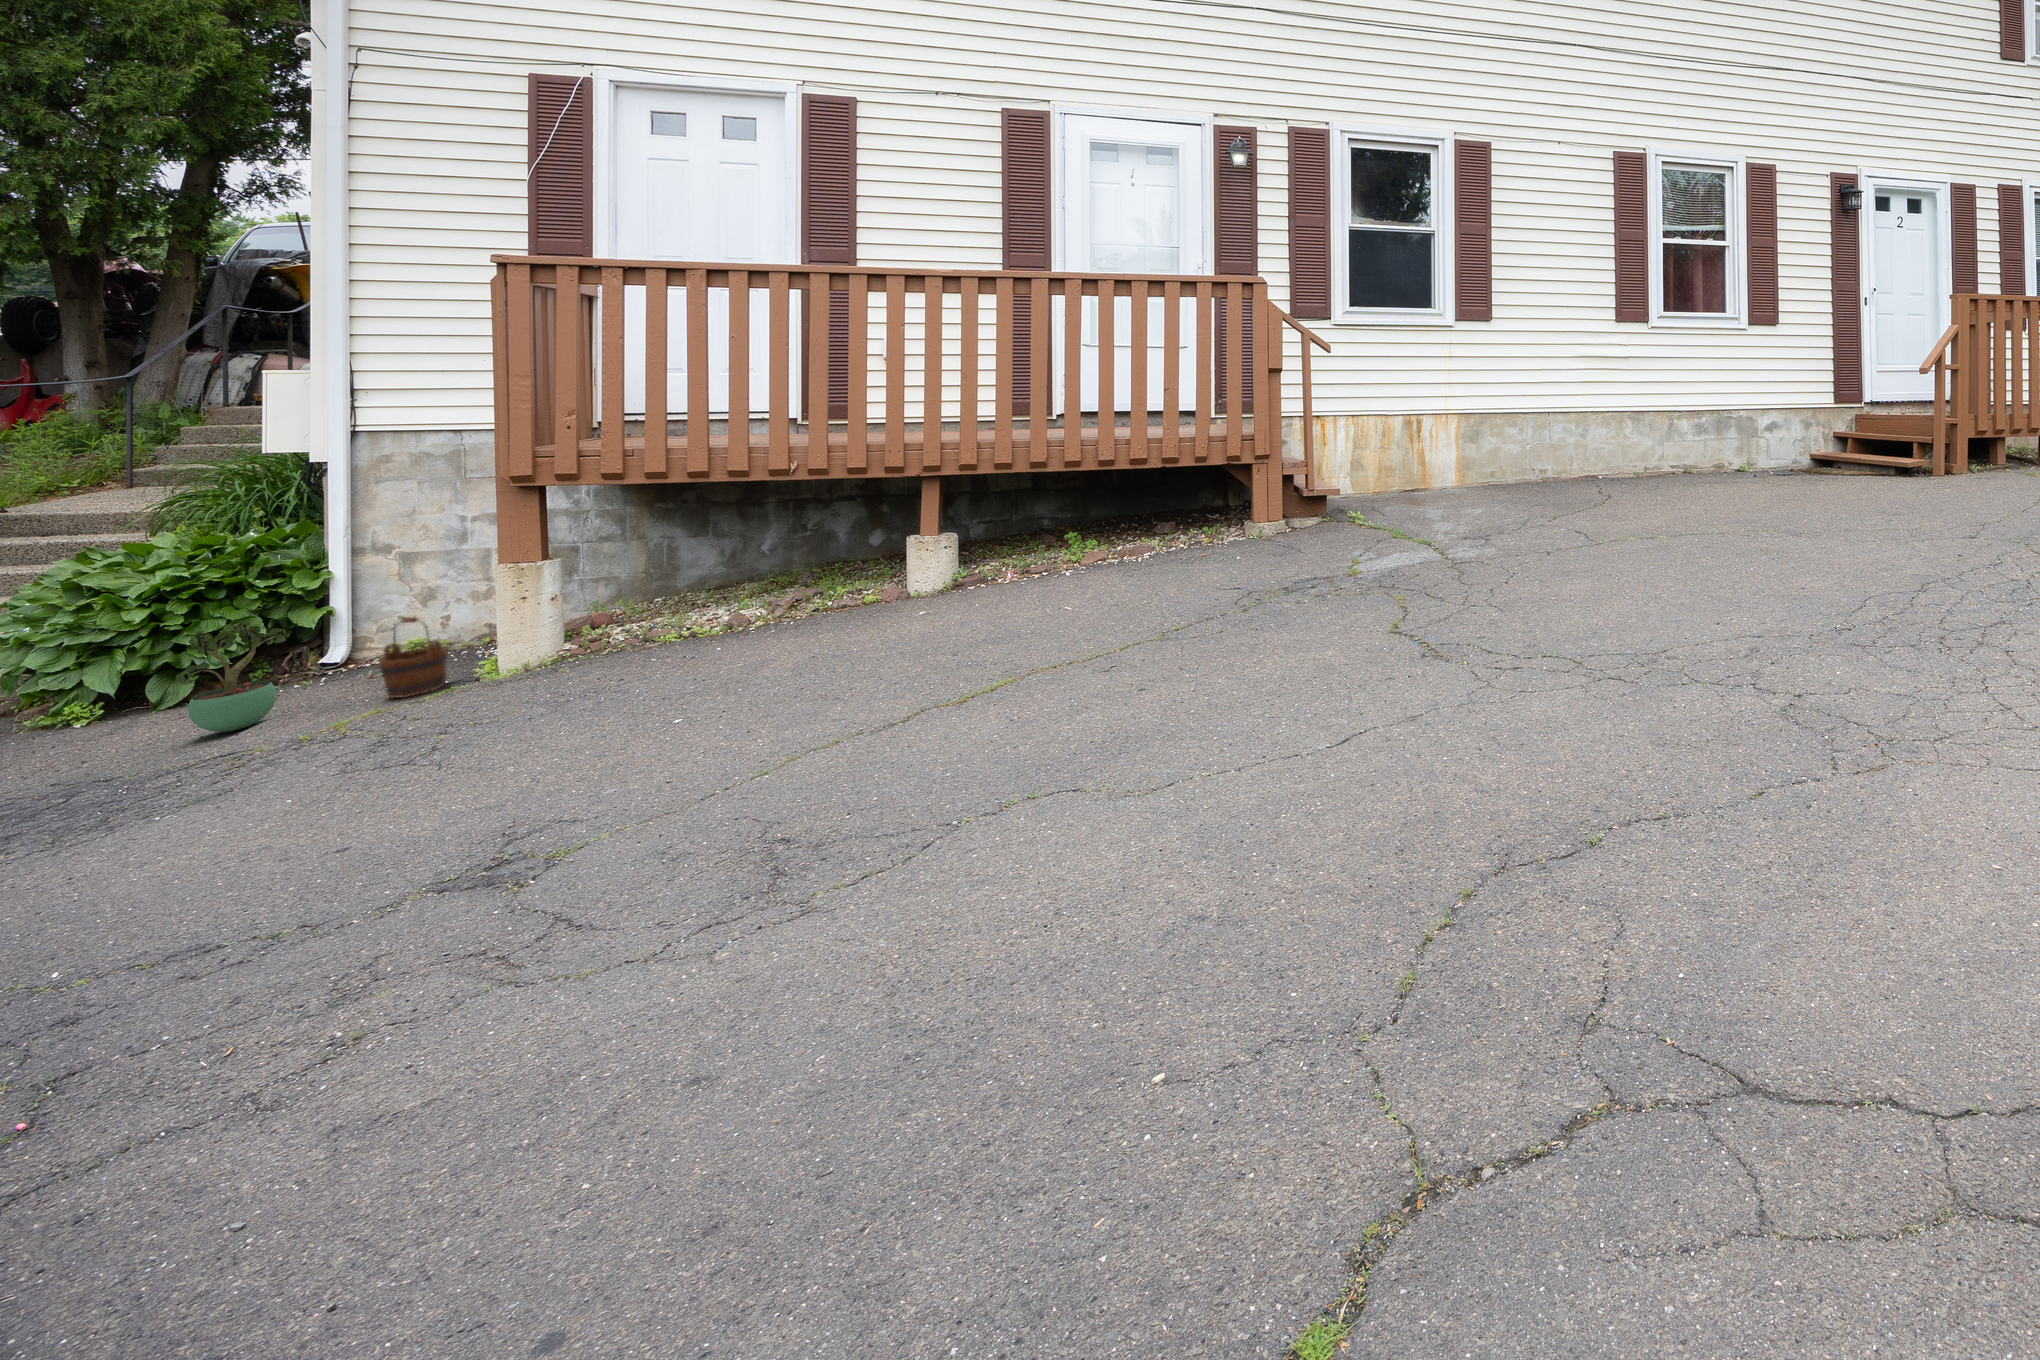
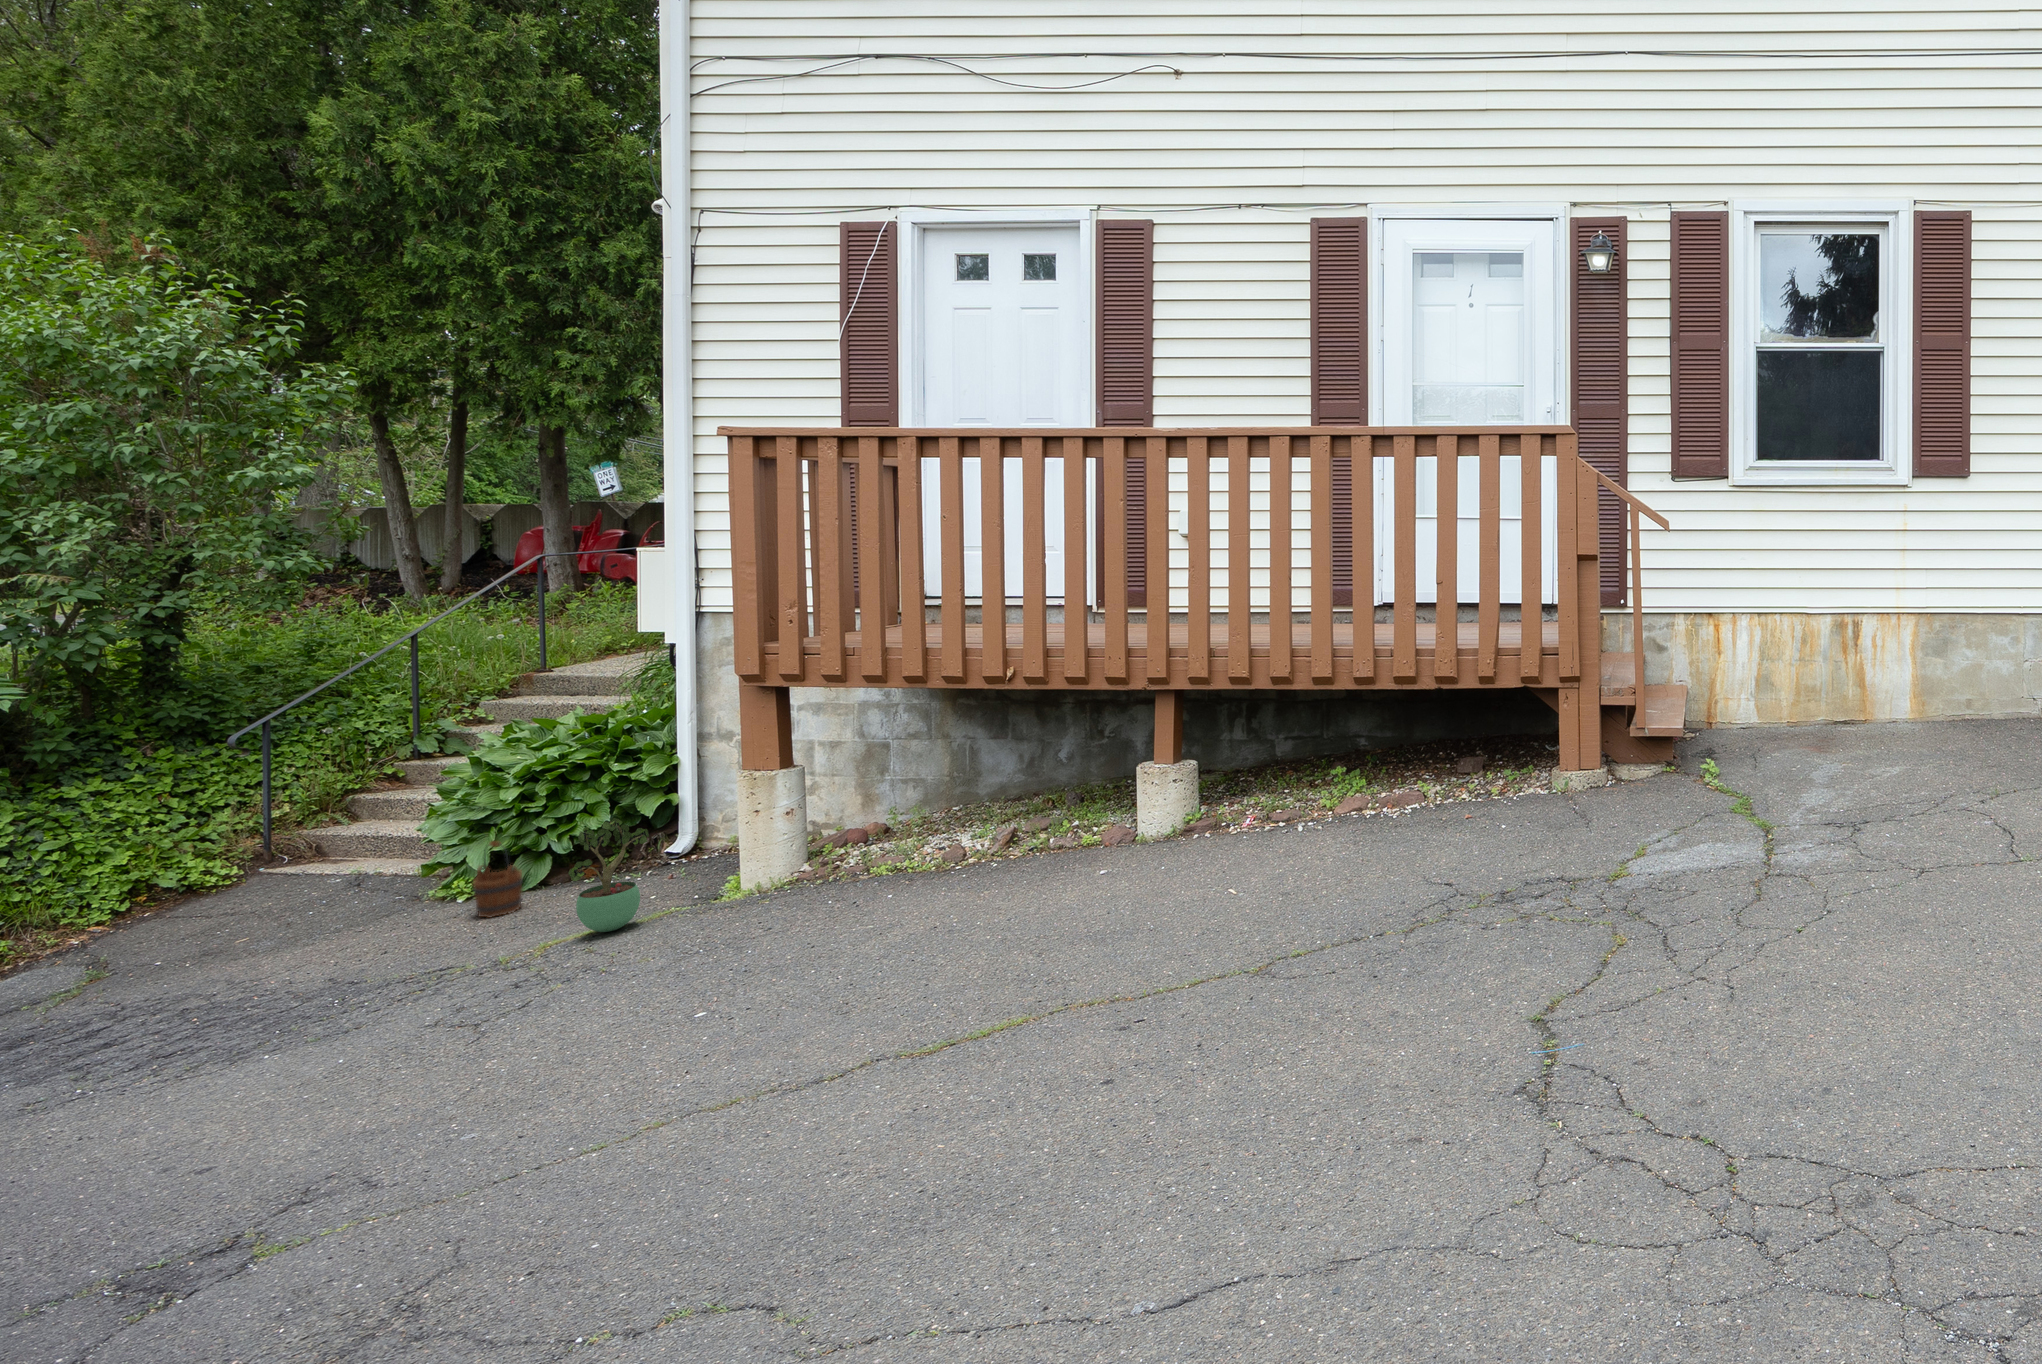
wooden bucket: present [380,617,447,698] -> present [473,842,523,918]

